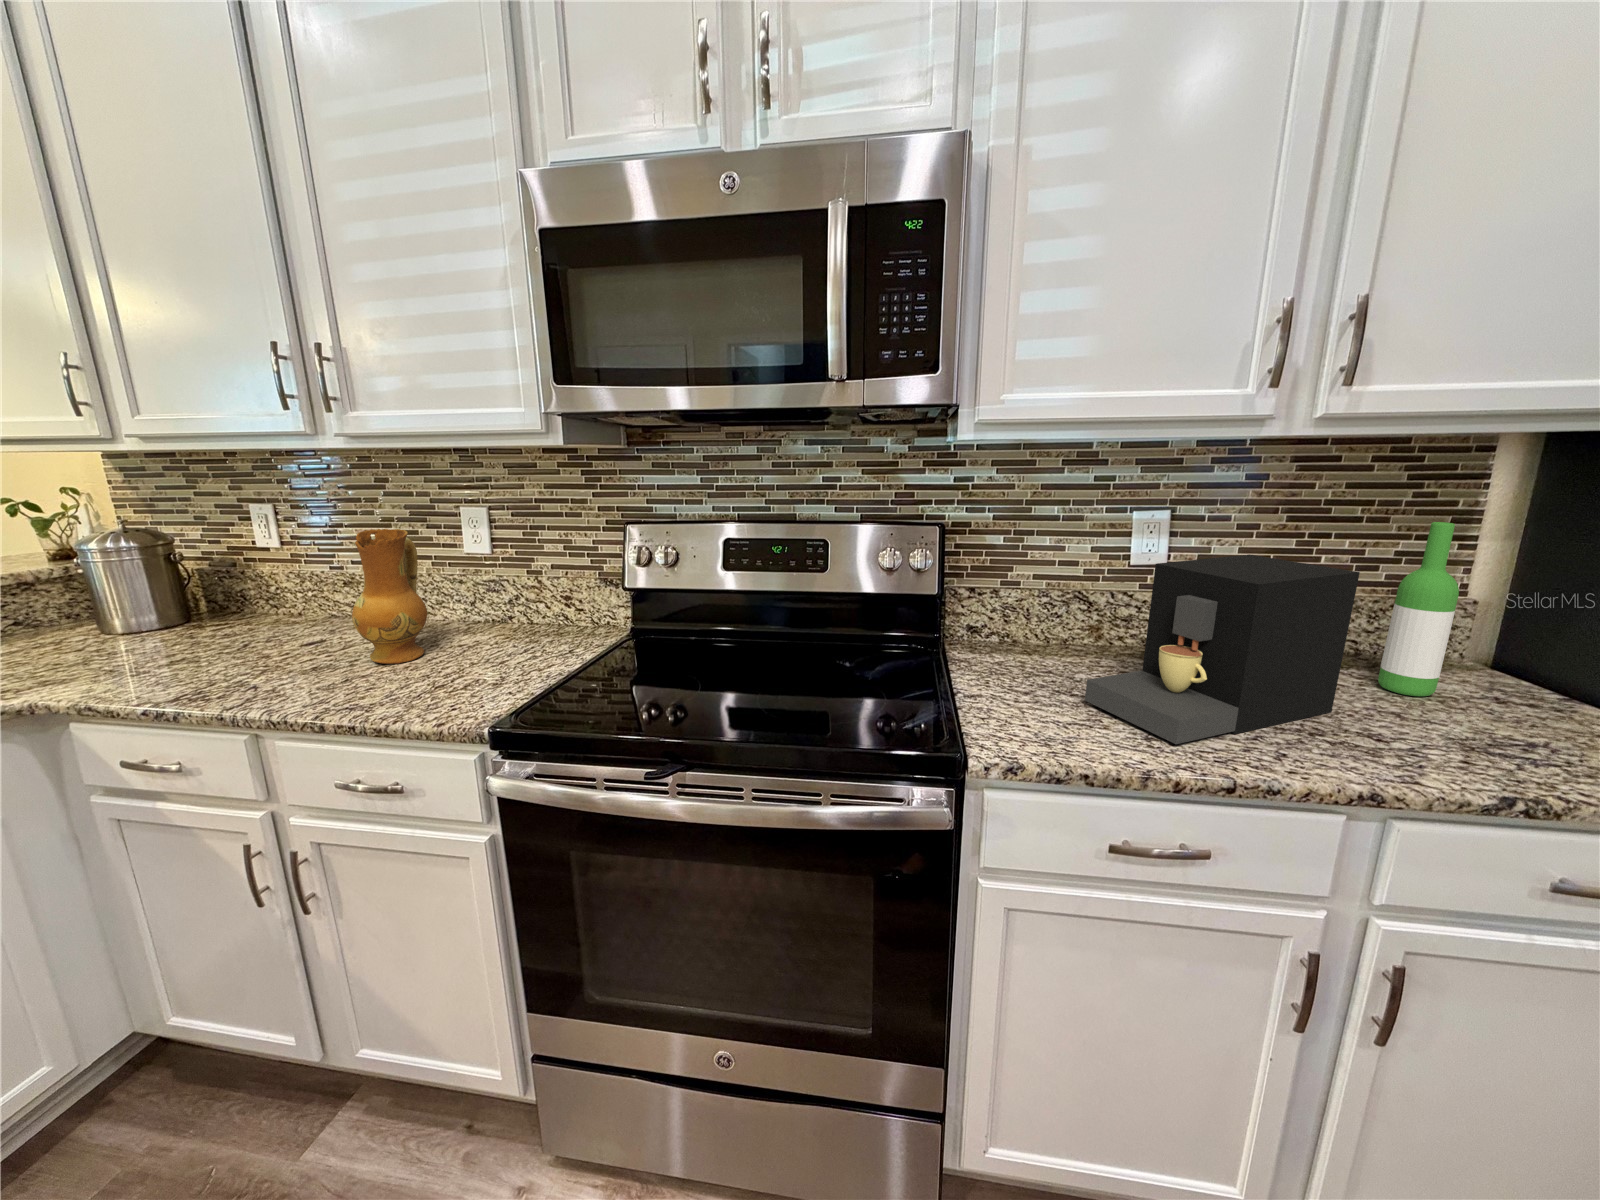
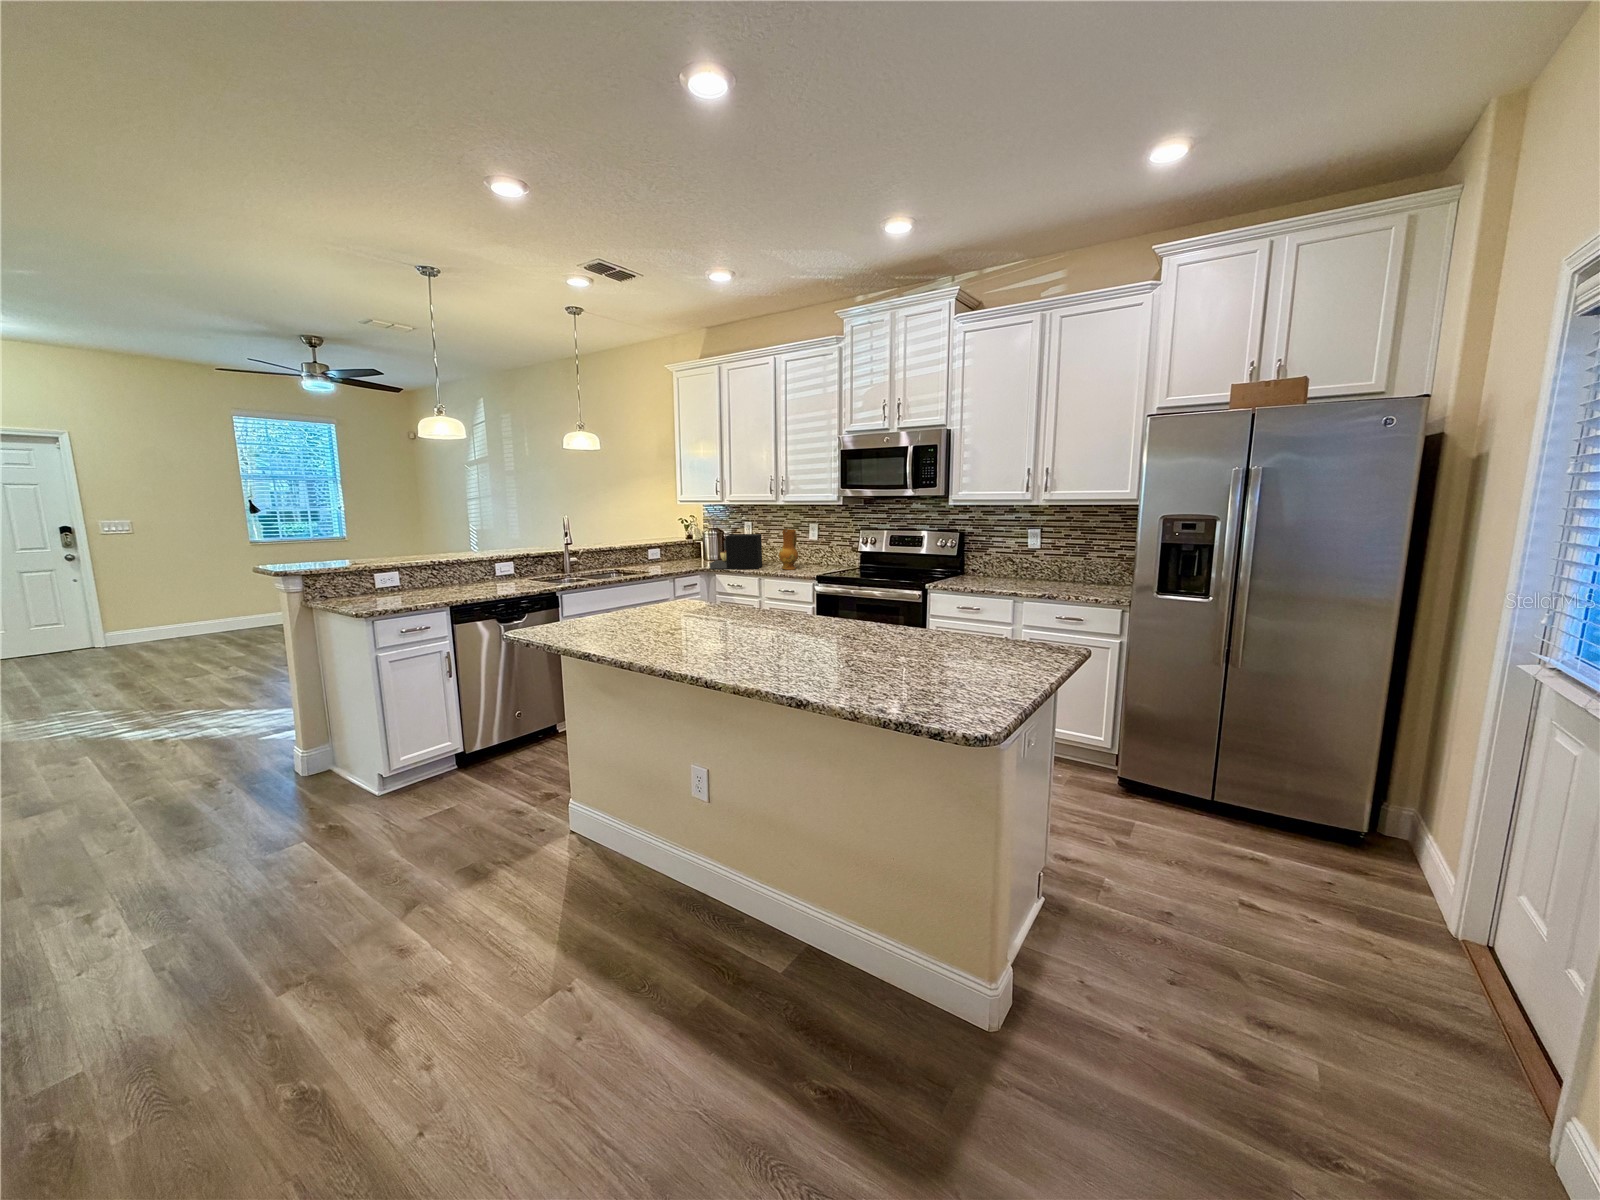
wine bottle: present [1378,522,1459,696] -> none [1087,533,1106,591]
coffee maker: present [1085,555,1360,744] -> present [710,534,762,569]

